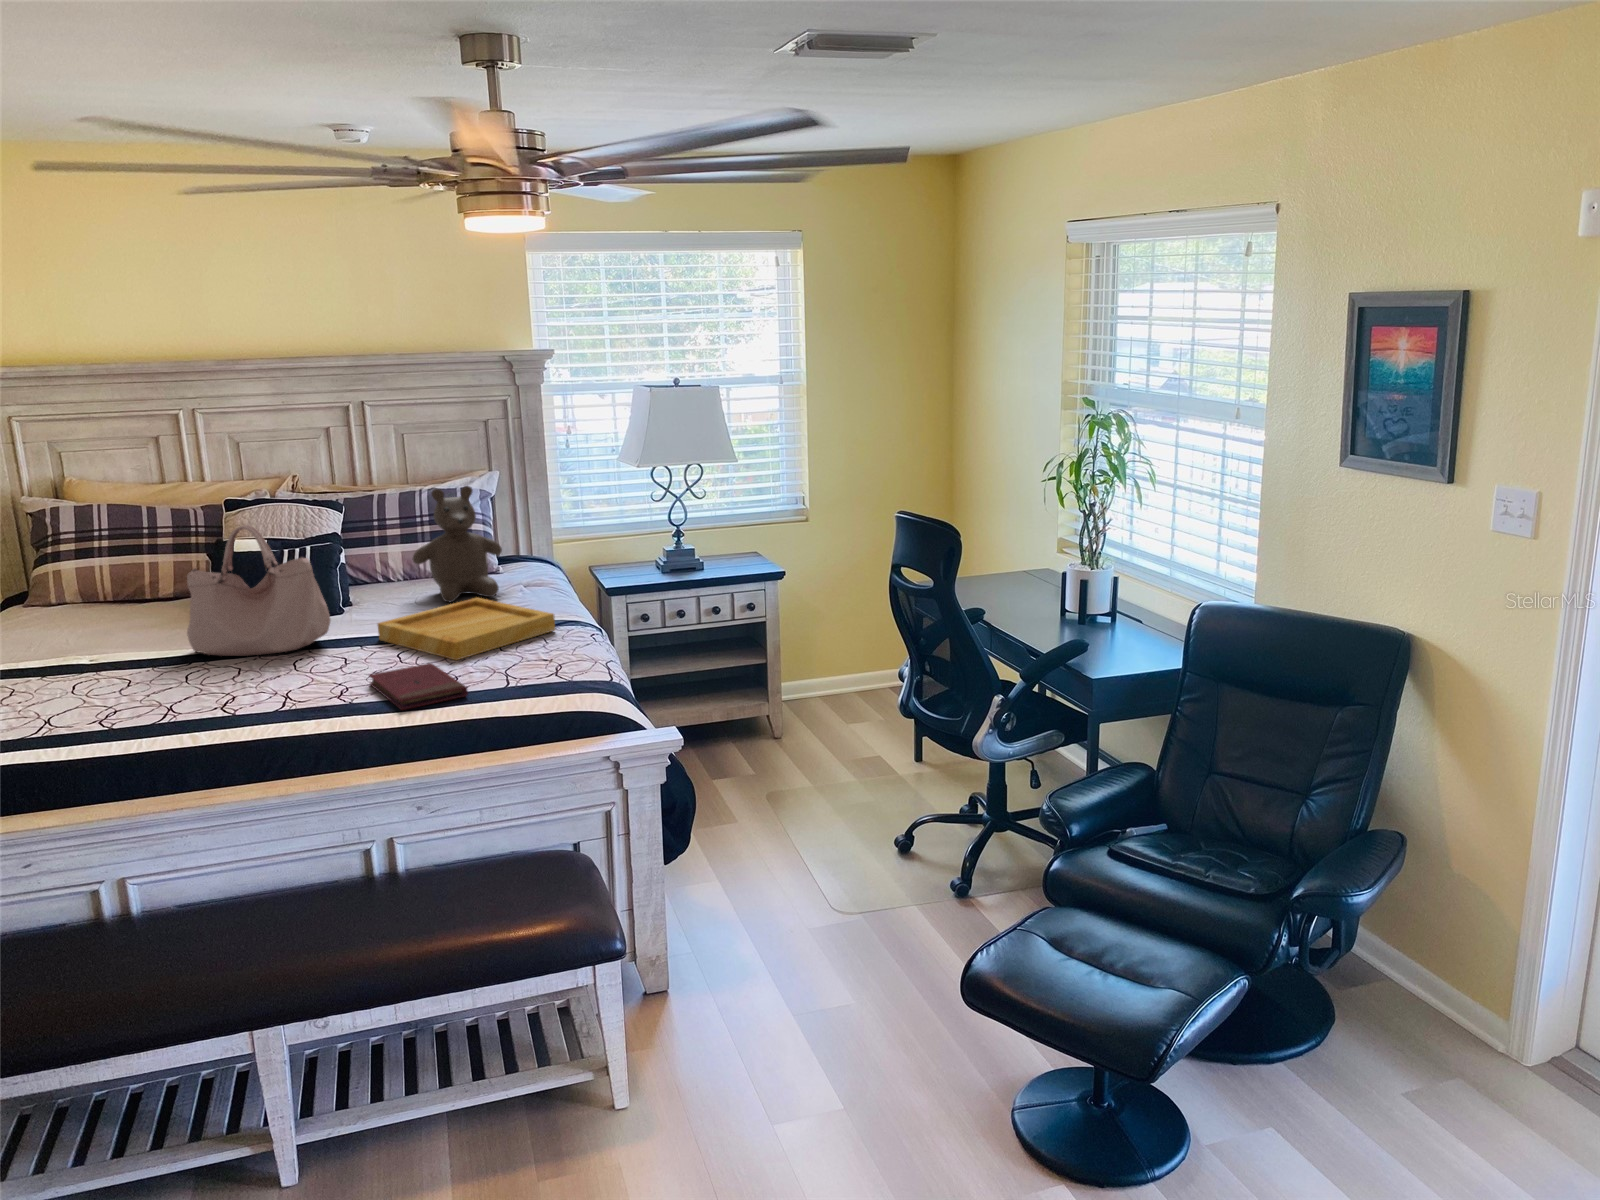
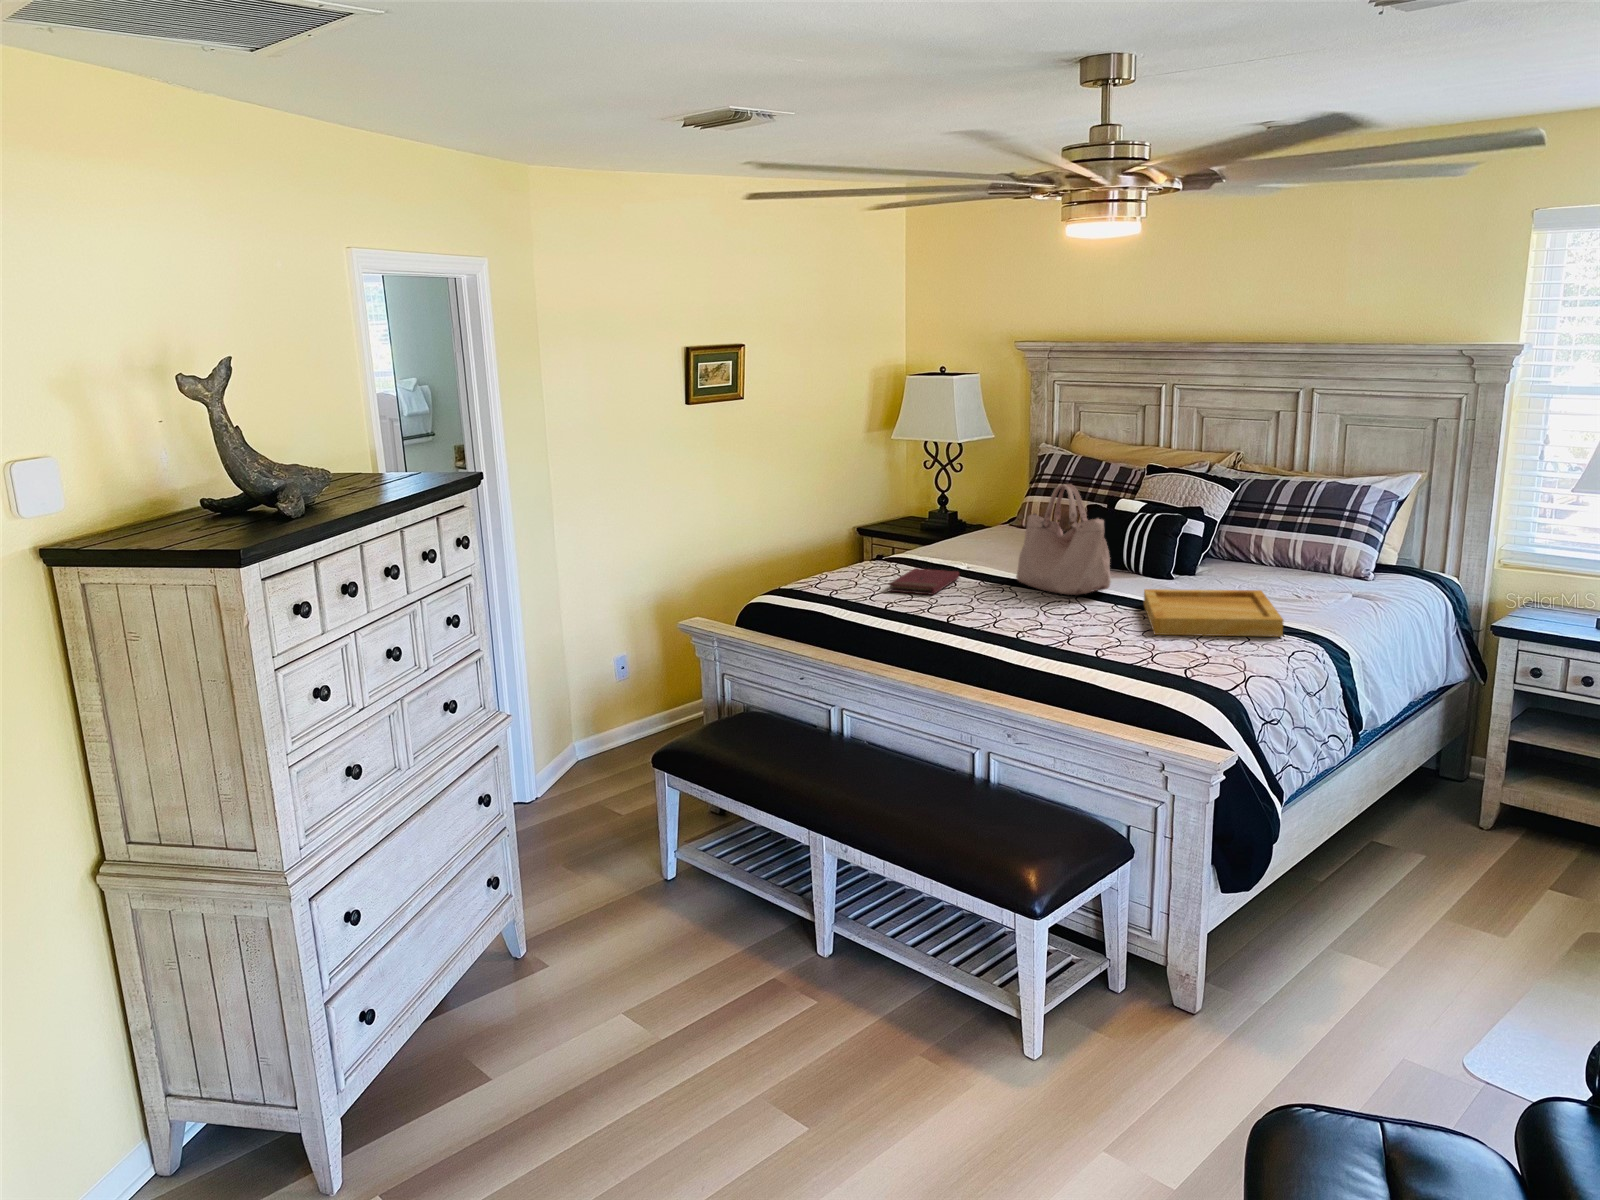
teddy bear: present [412,486,502,602] -> none [1251,480,1344,596]
book: present [369,663,468,710] -> present [889,568,959,595]

